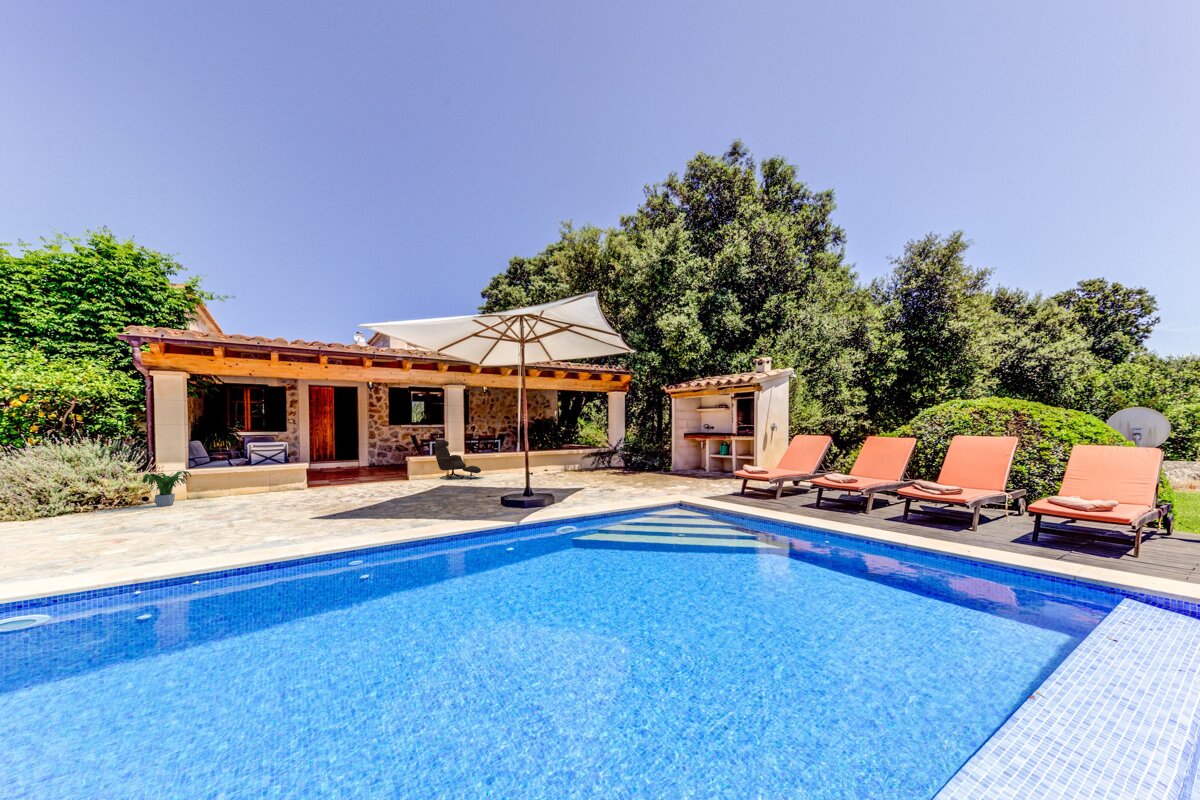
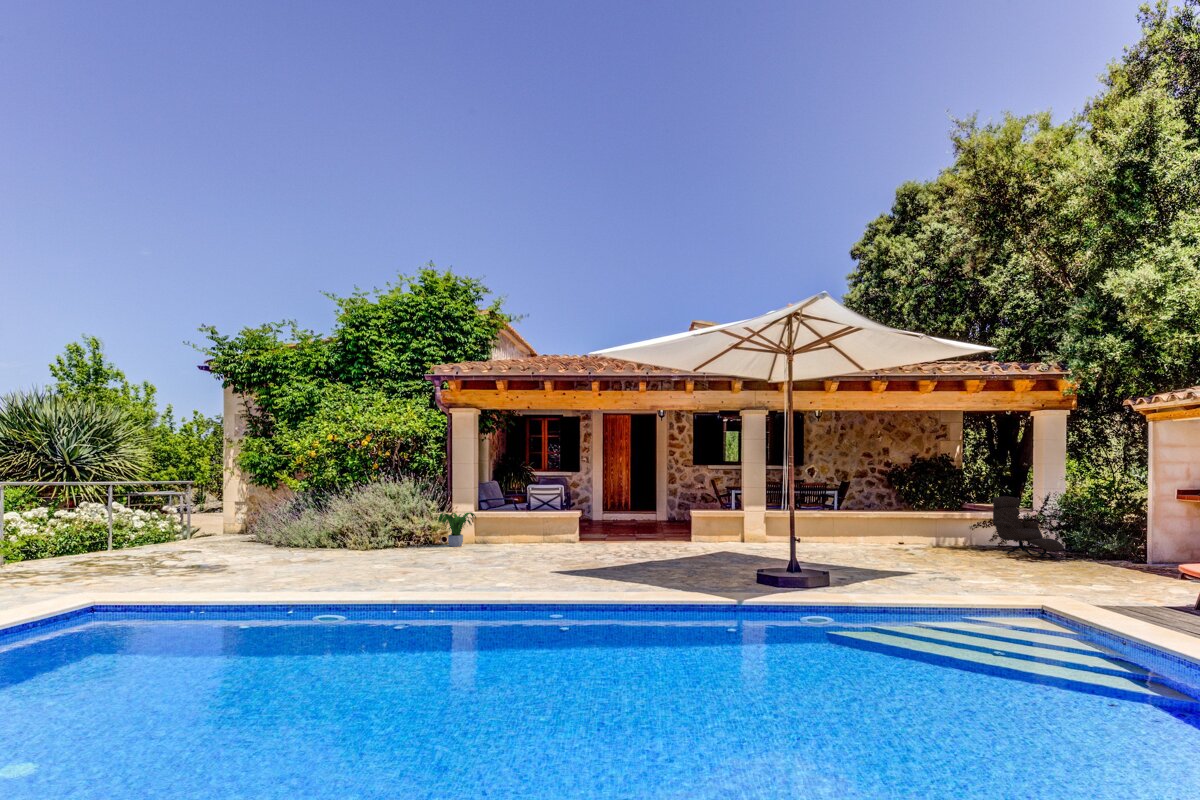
lounge chair: present [435,440,481,480] -> present [993,496,1064,559]

